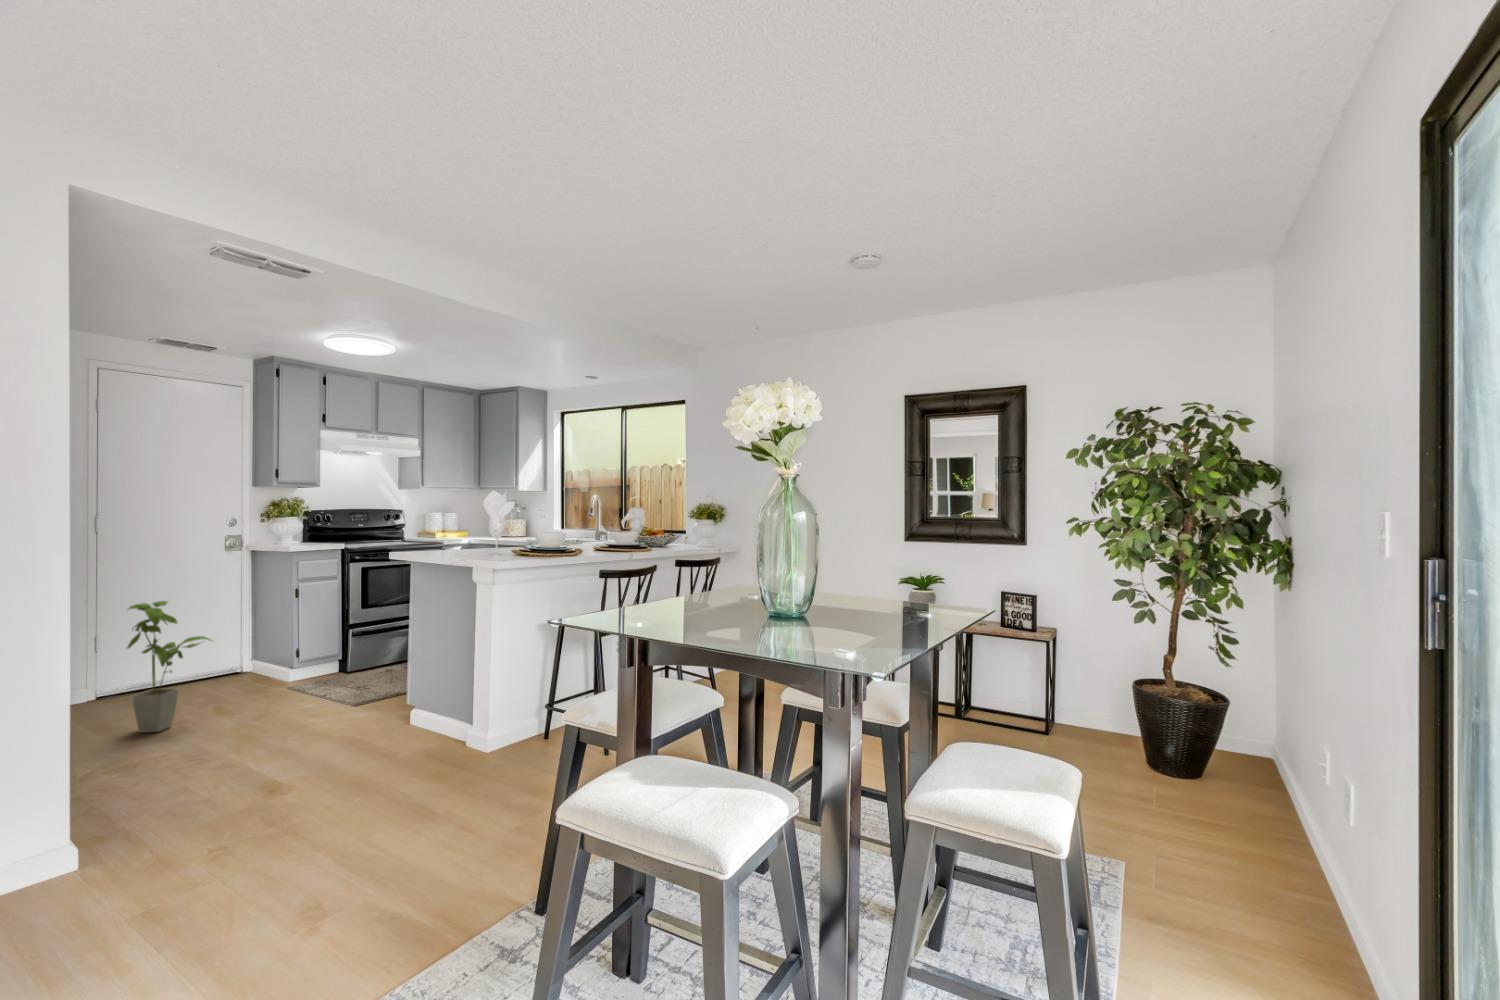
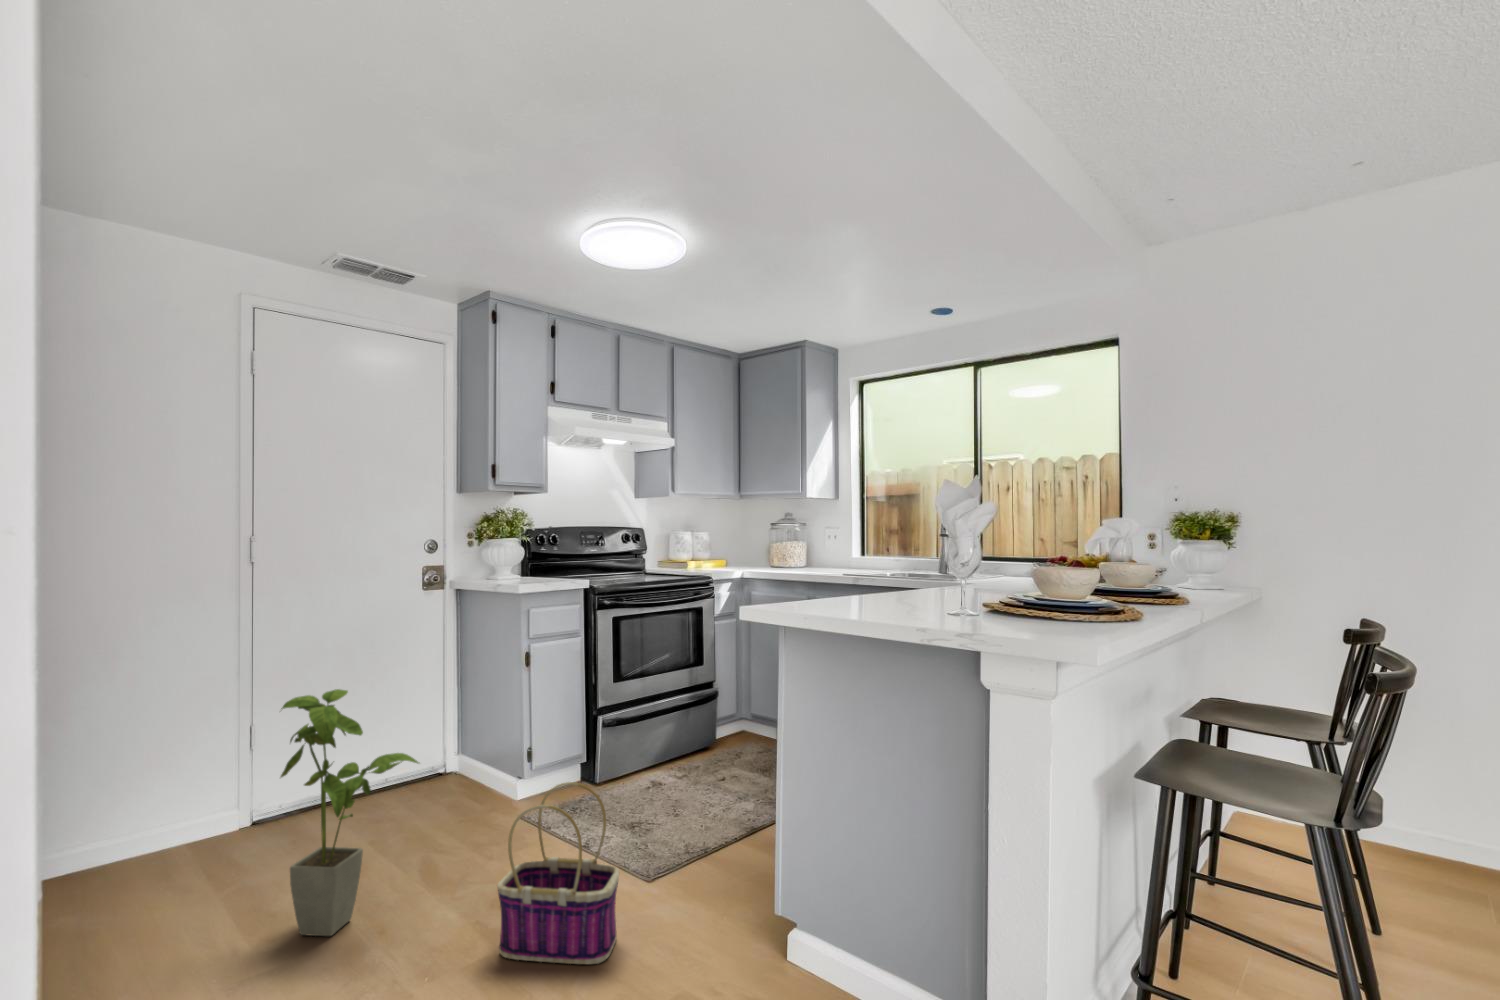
basket: none [257,648,329,733] -> present [497,782,619,964]

